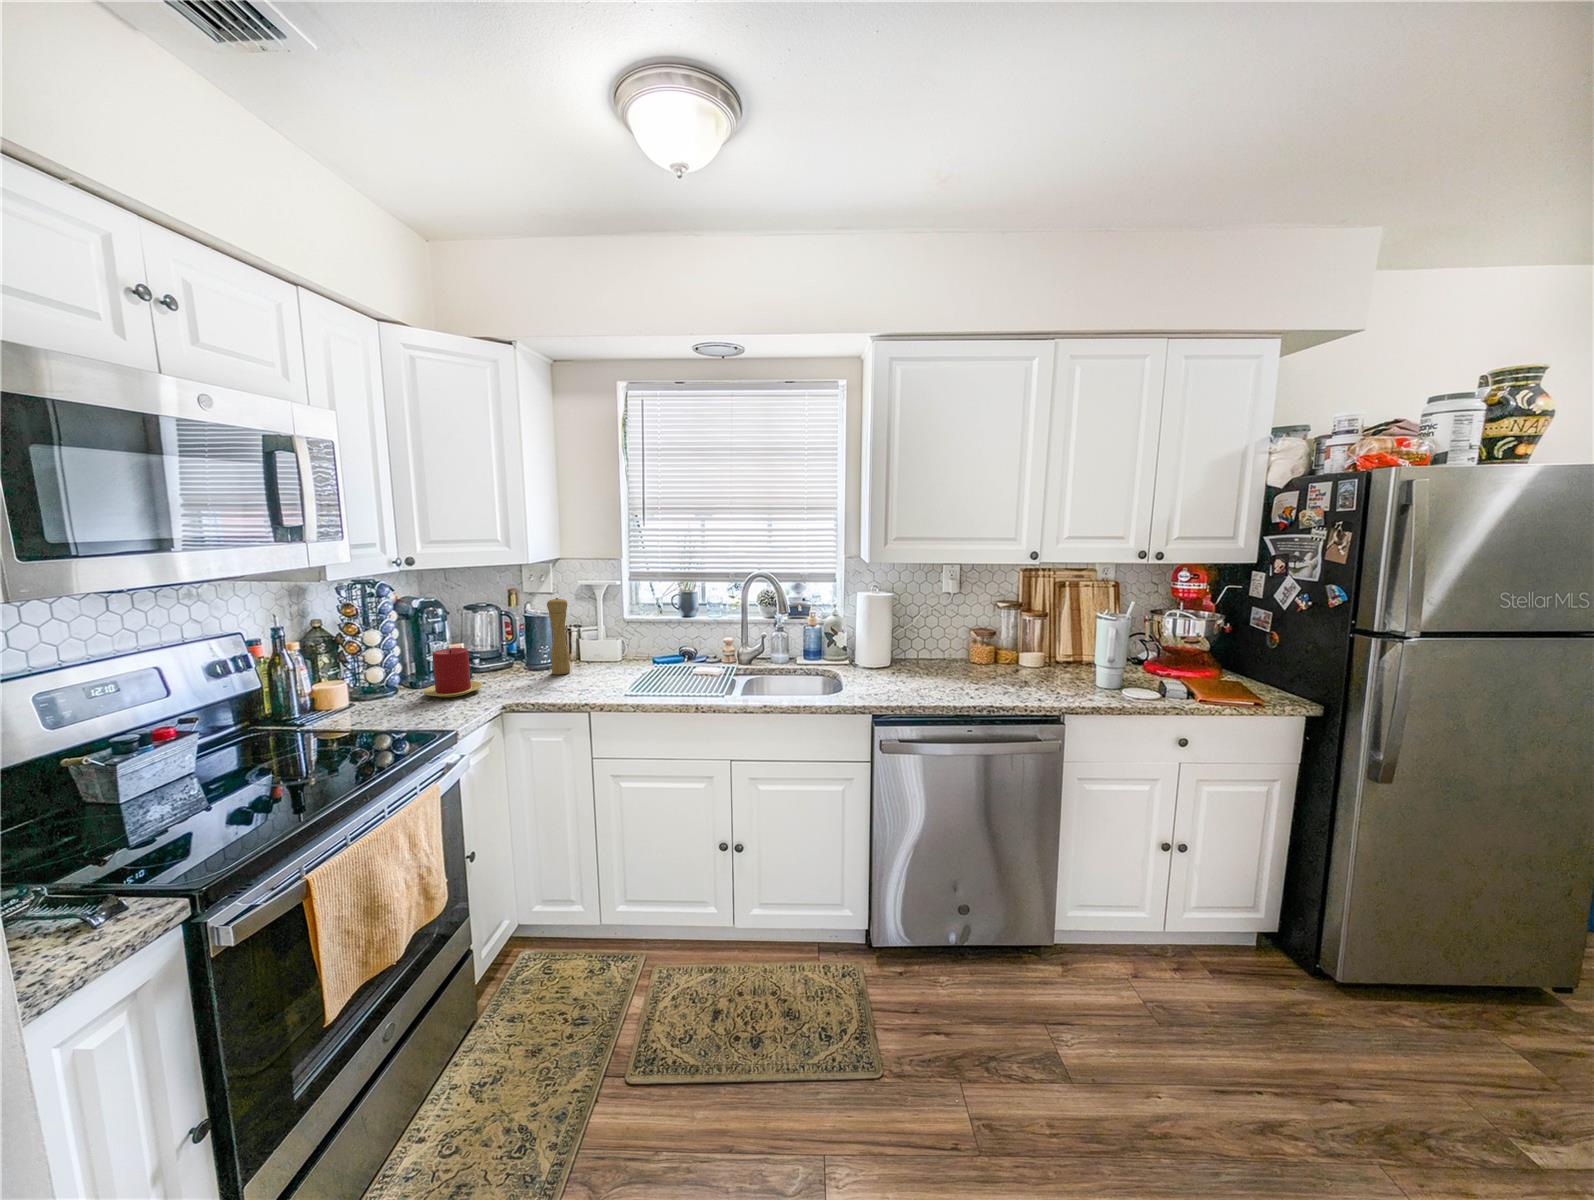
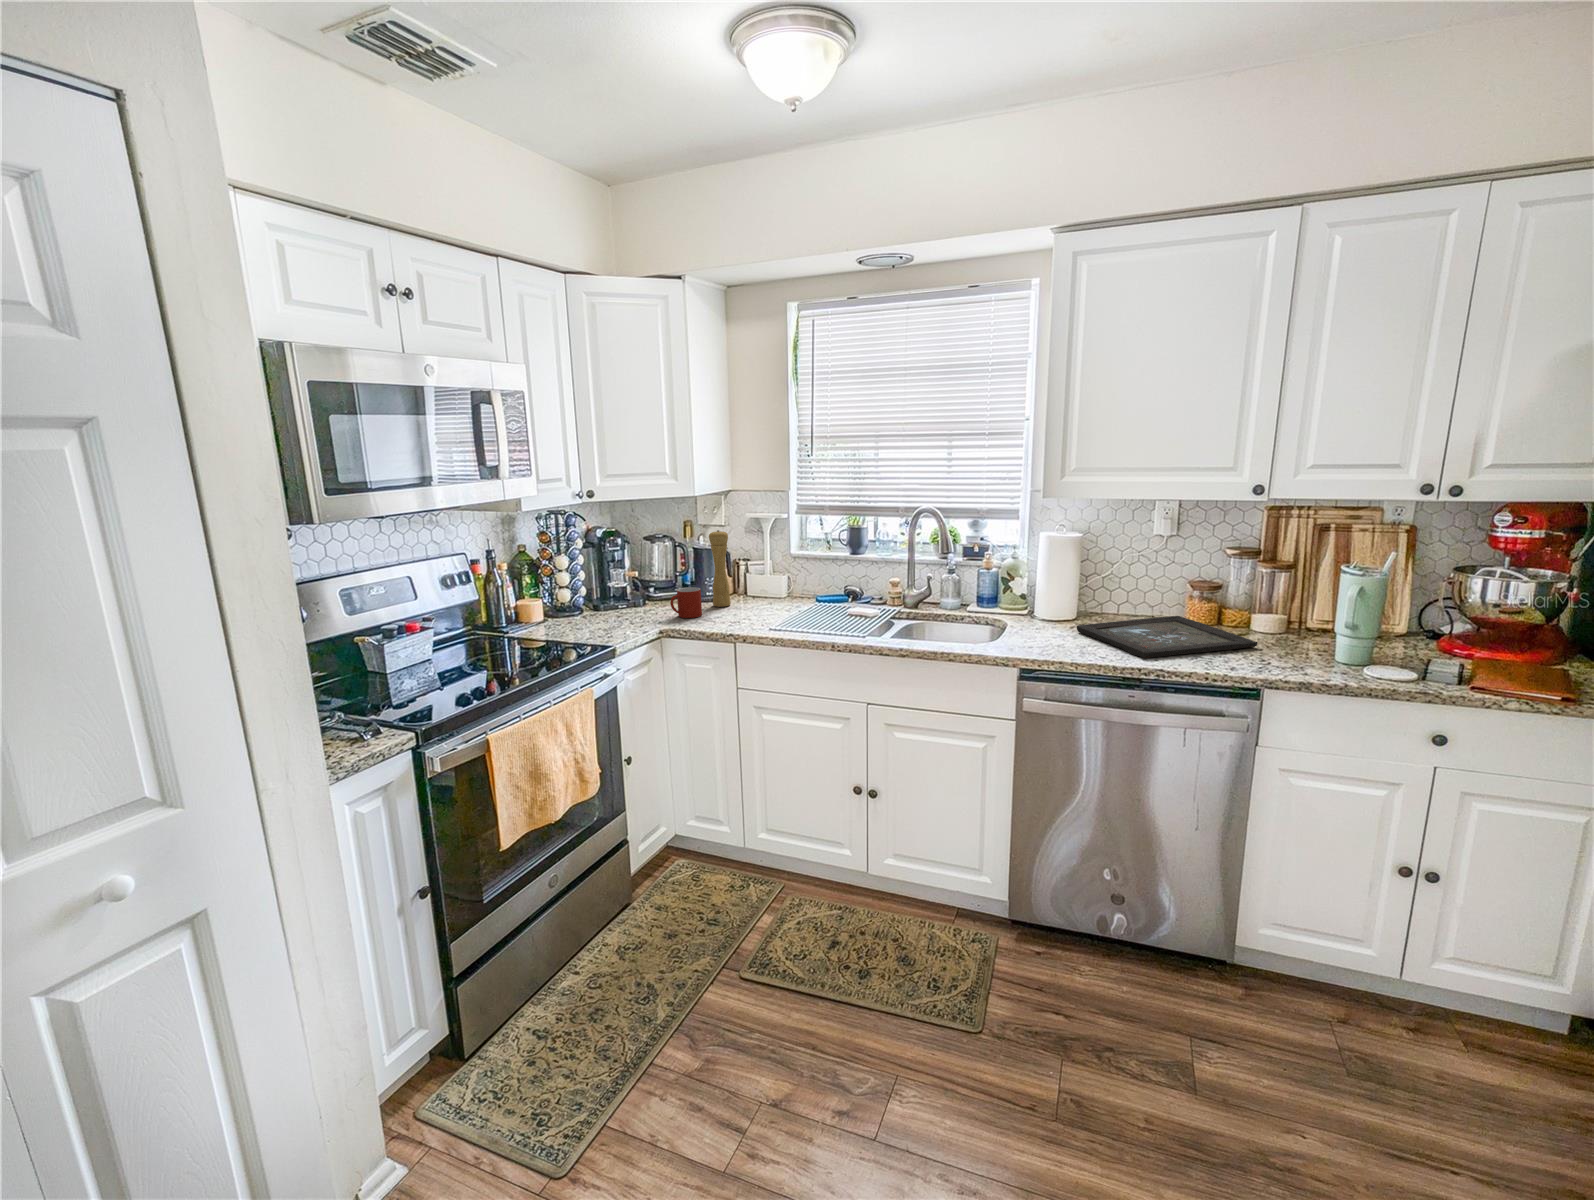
candle: present [423,648,482,697] -> none [599,575,648,620]
mug: none [511,657,545,689] -> present [670,587,702,618]
tray: none [900,658,1037,696] -> present [1077,616,1258,658]

